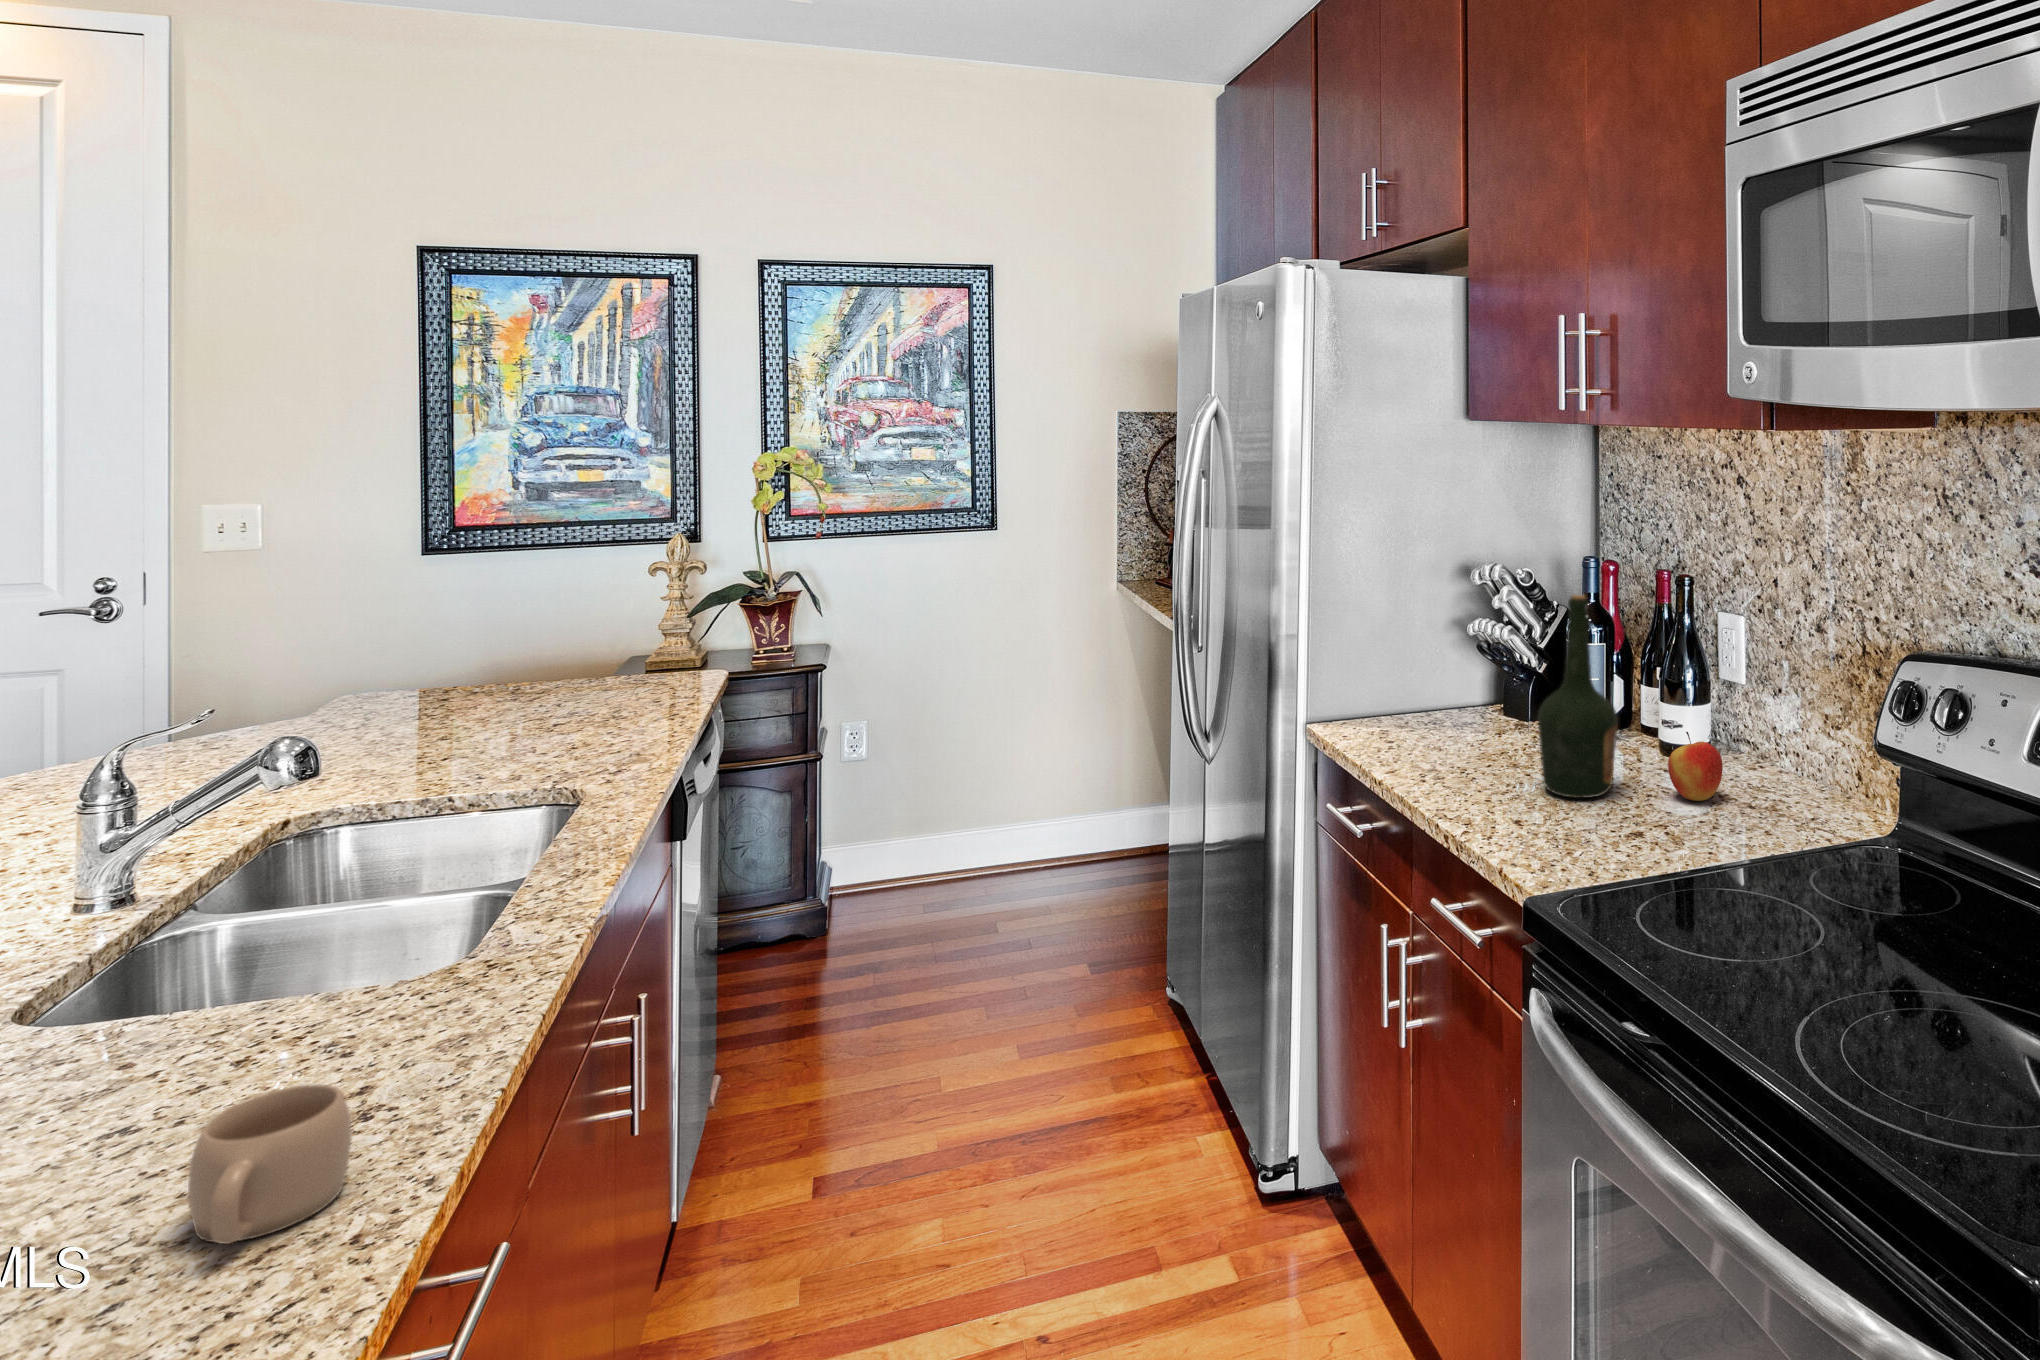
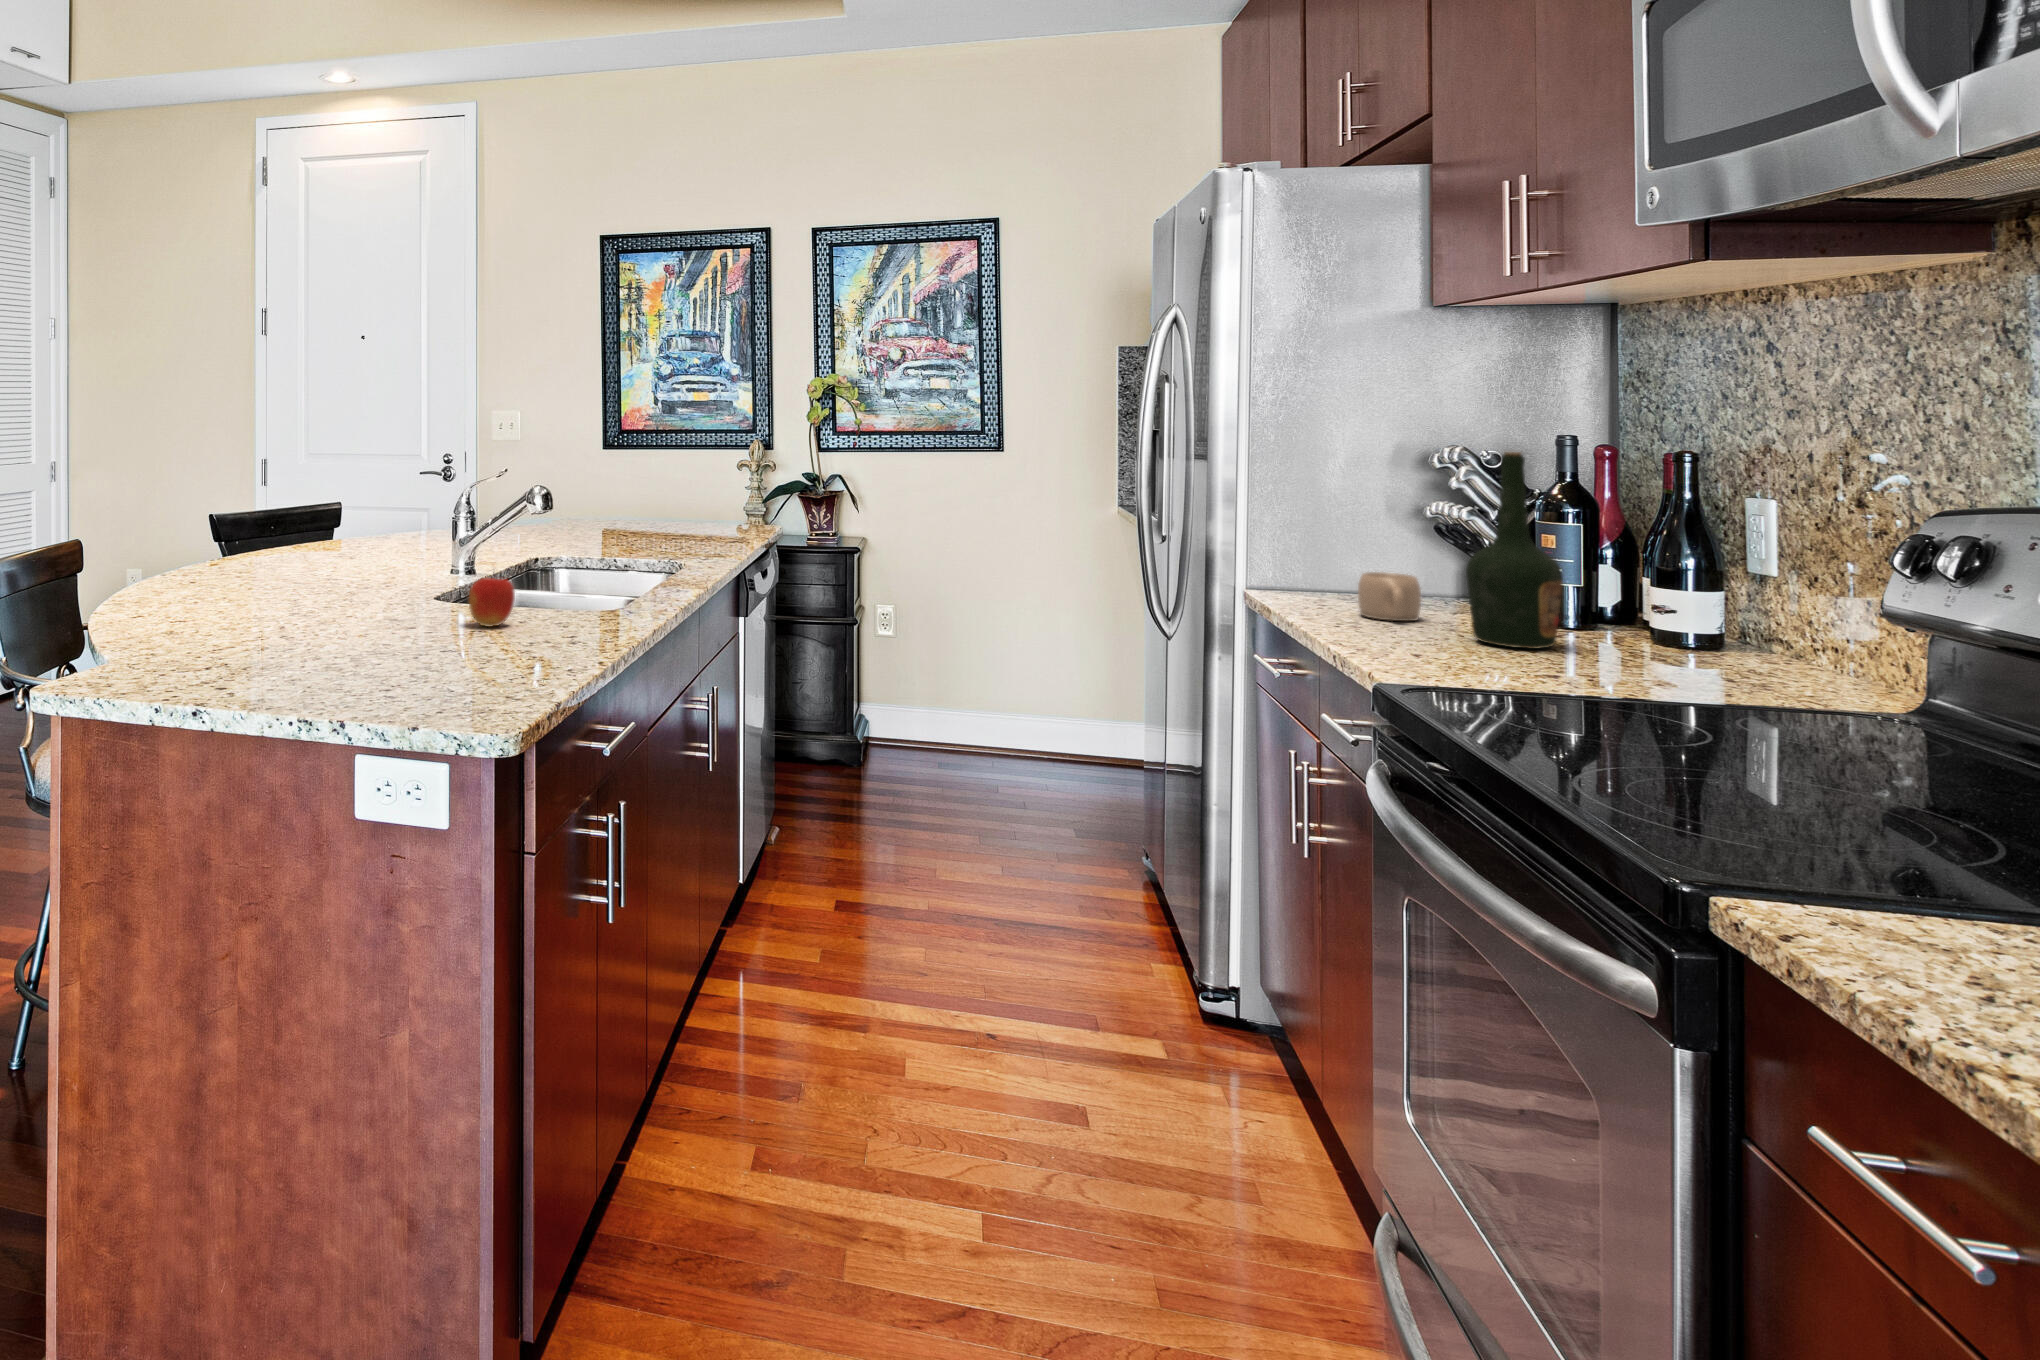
apple: present [1668,732,1723,801] -> present [469,572,515,626]
mug: present [188,1084,351,1244] -> present [1358,572,1421,621]

